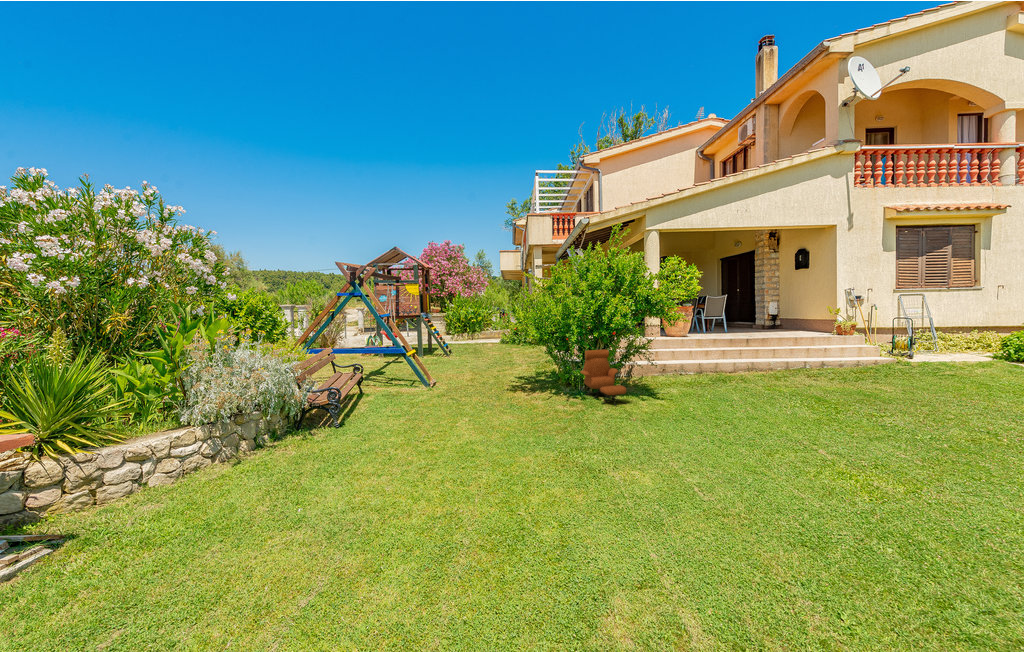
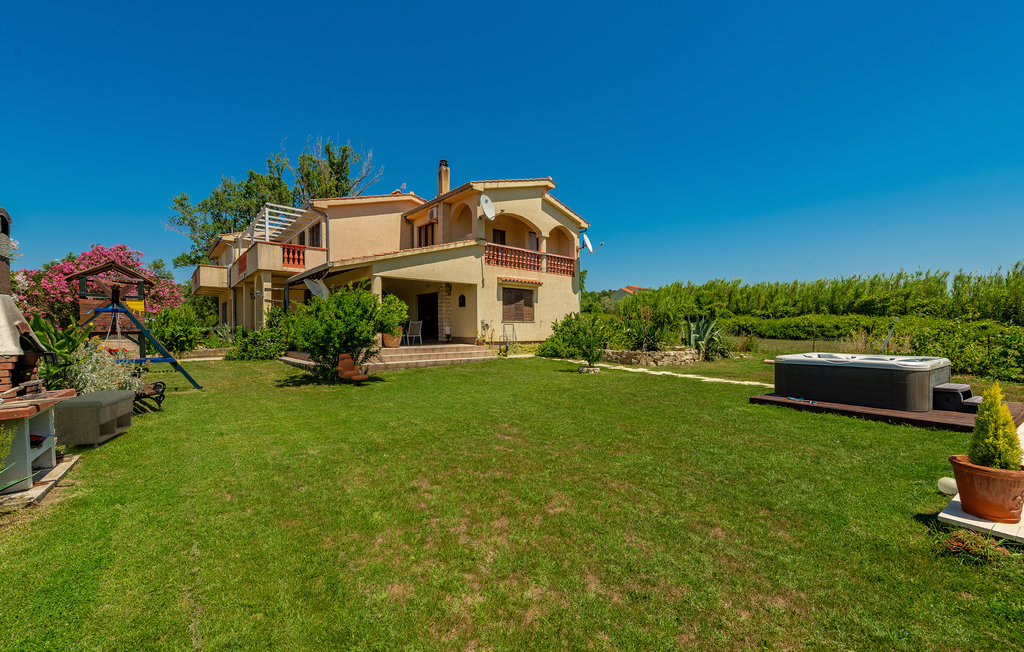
storage bench: none [168,402,282,490] -> present [54,390,135,449]

